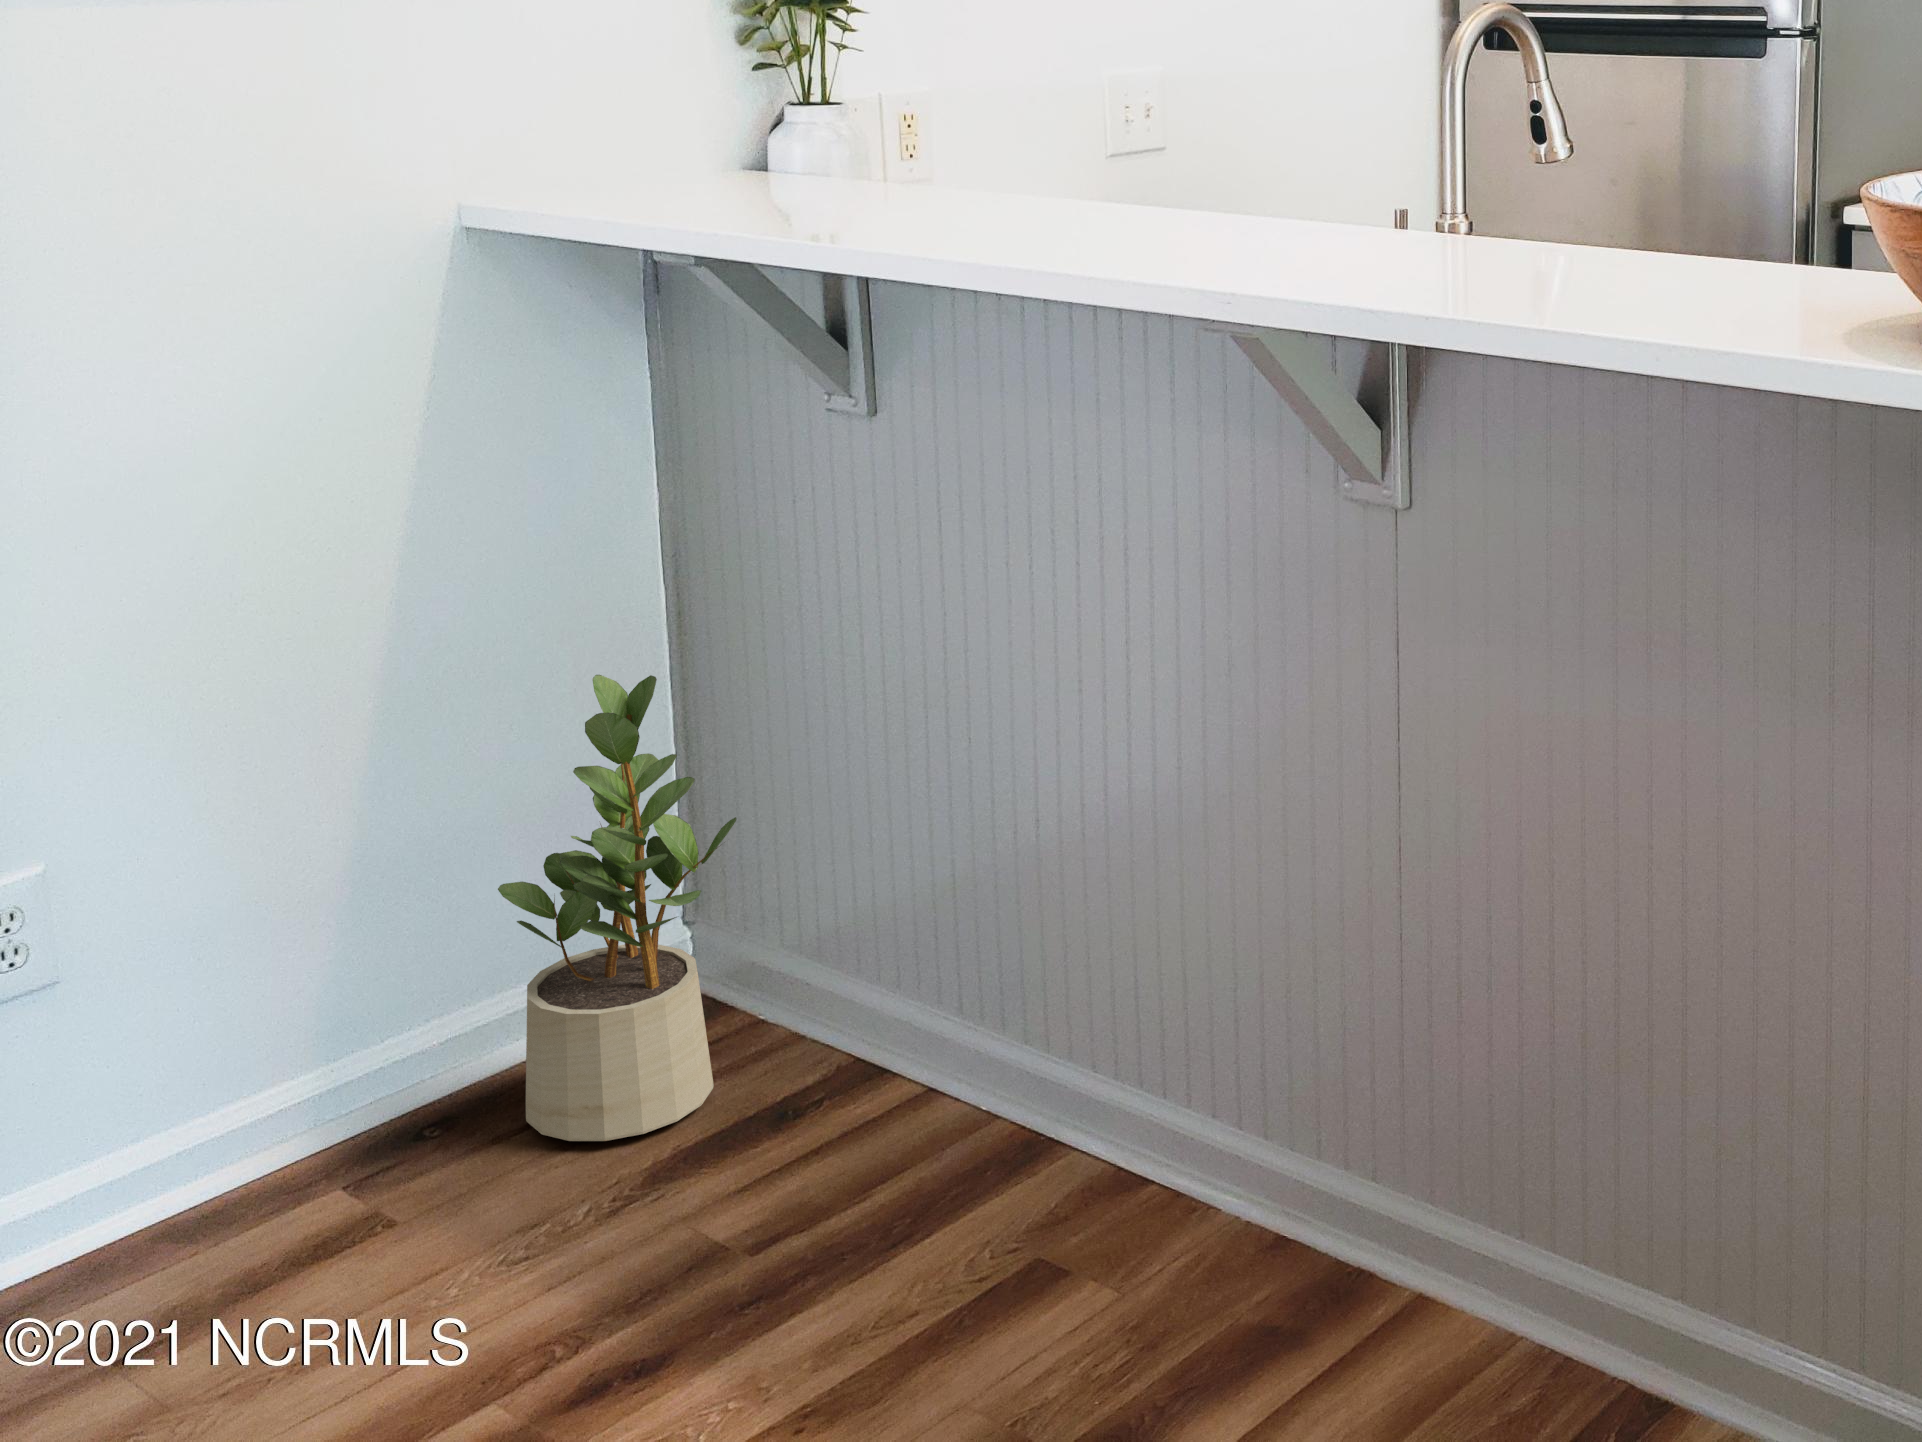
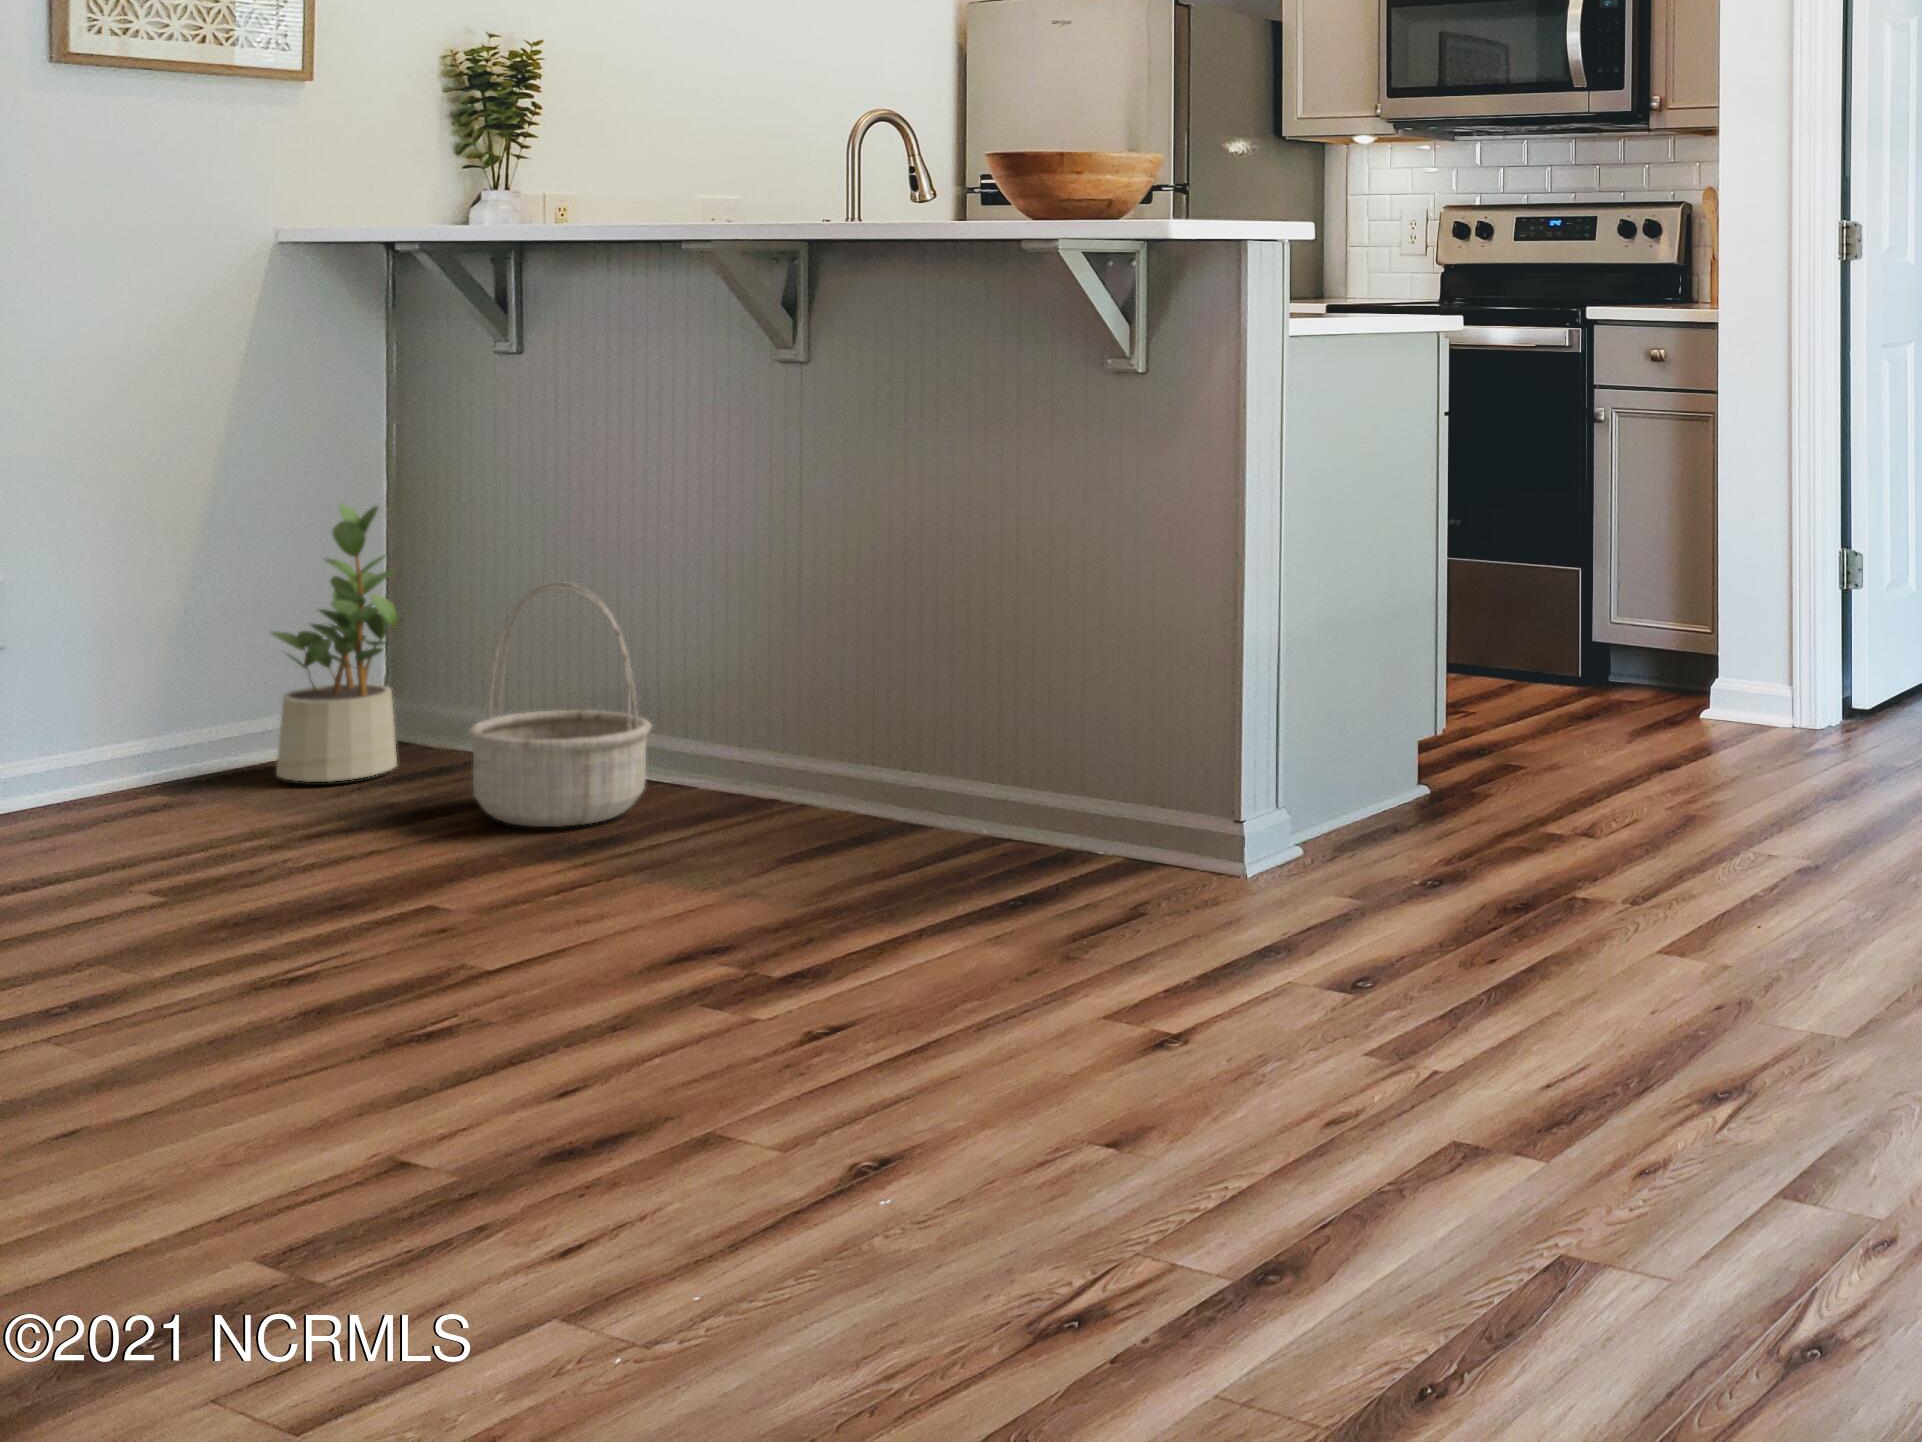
basket: none [833,879,1143,1323] -> present [468,582,651,827]

